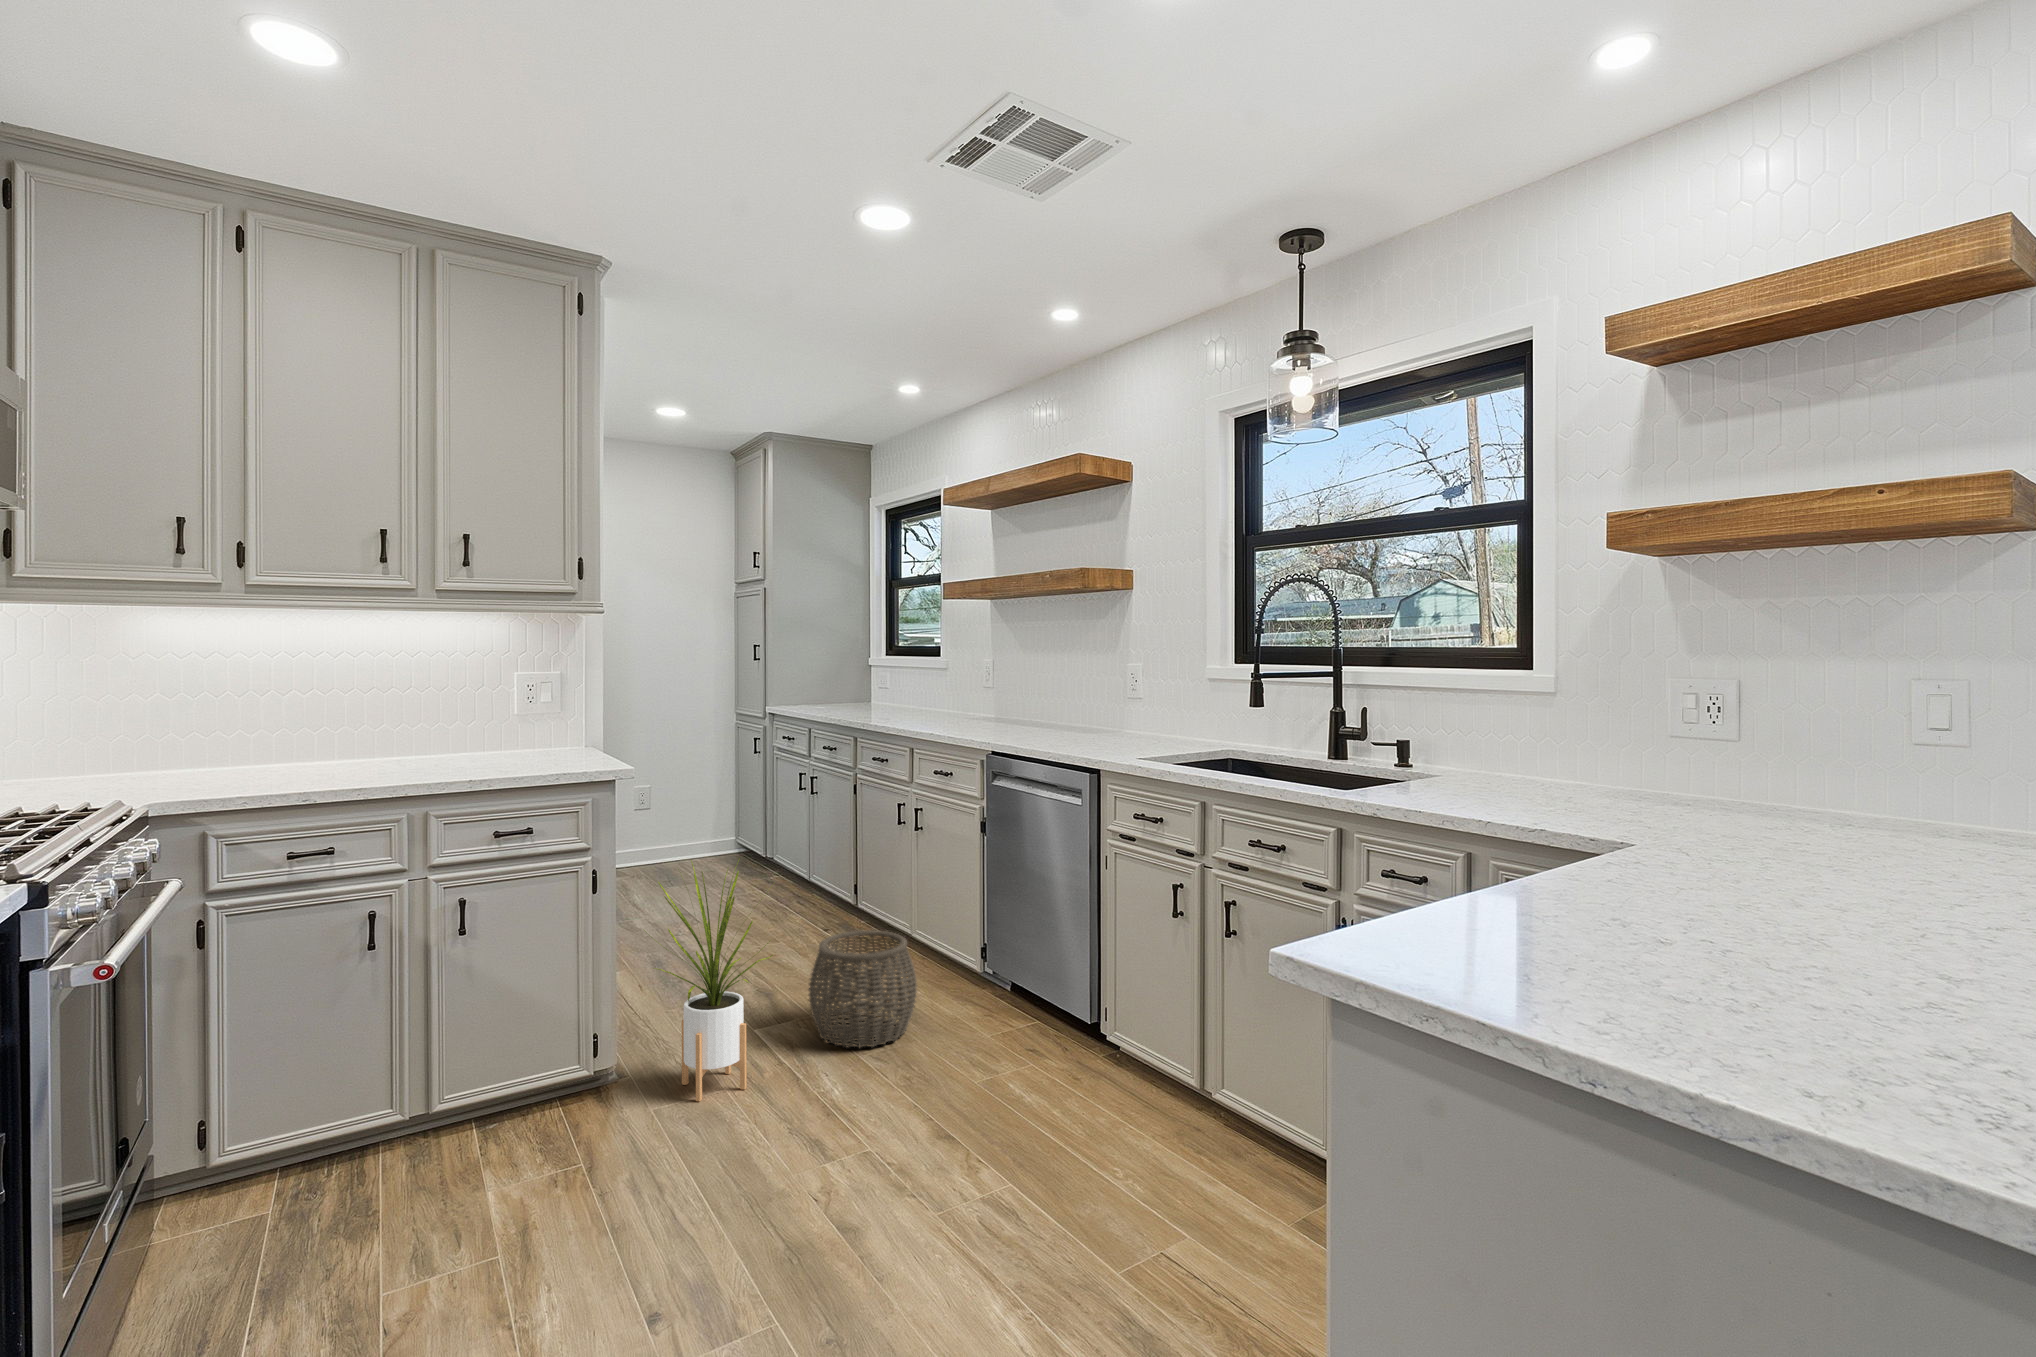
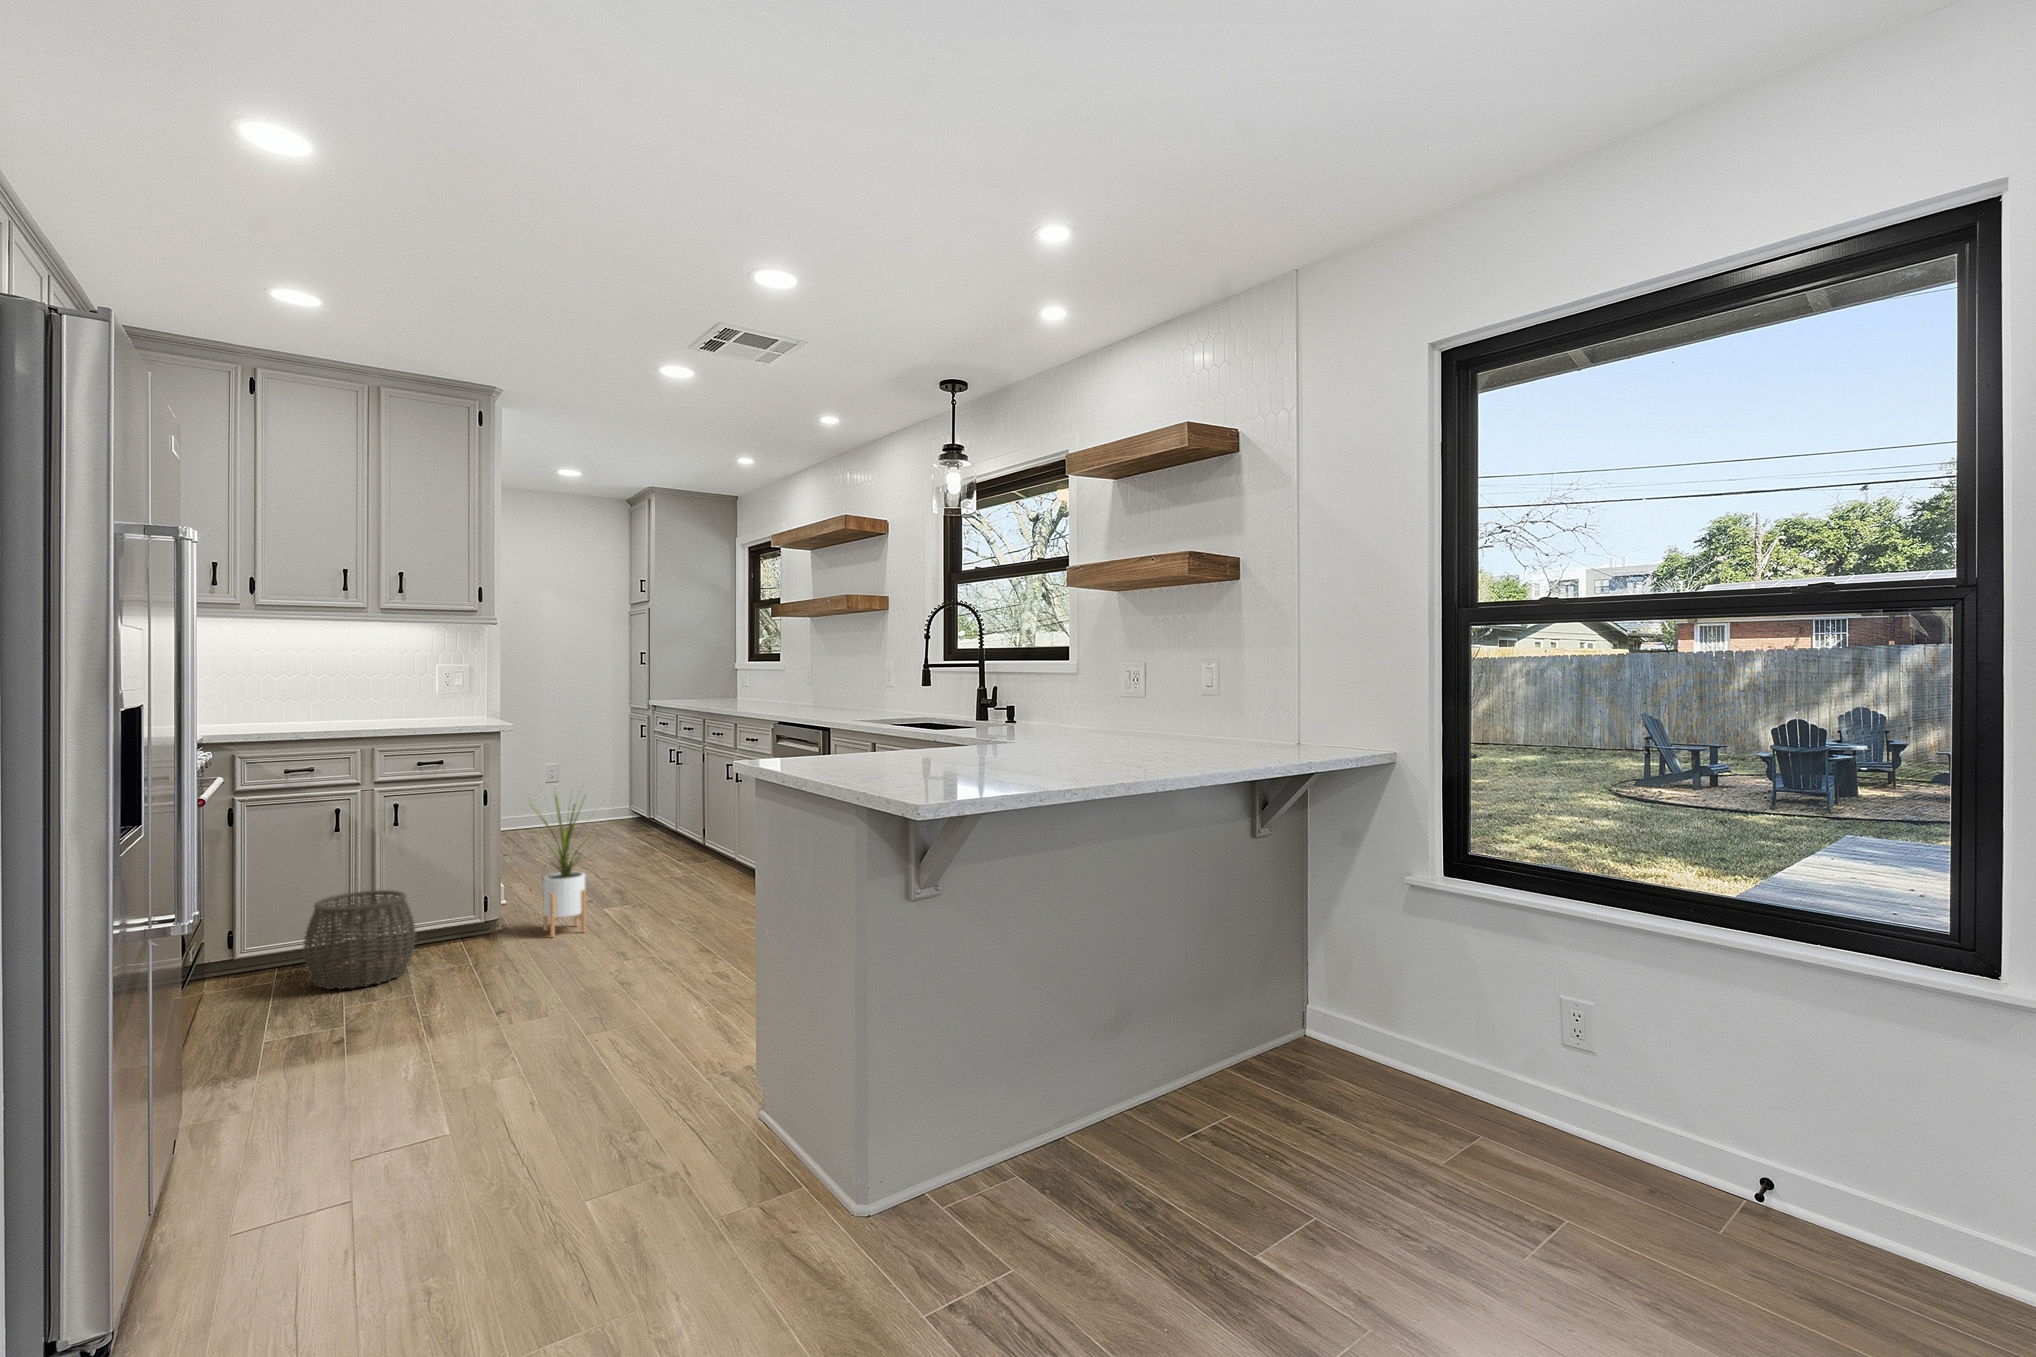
woven basket: present [808,930,917,1048] -> present [303,890,416,989]

